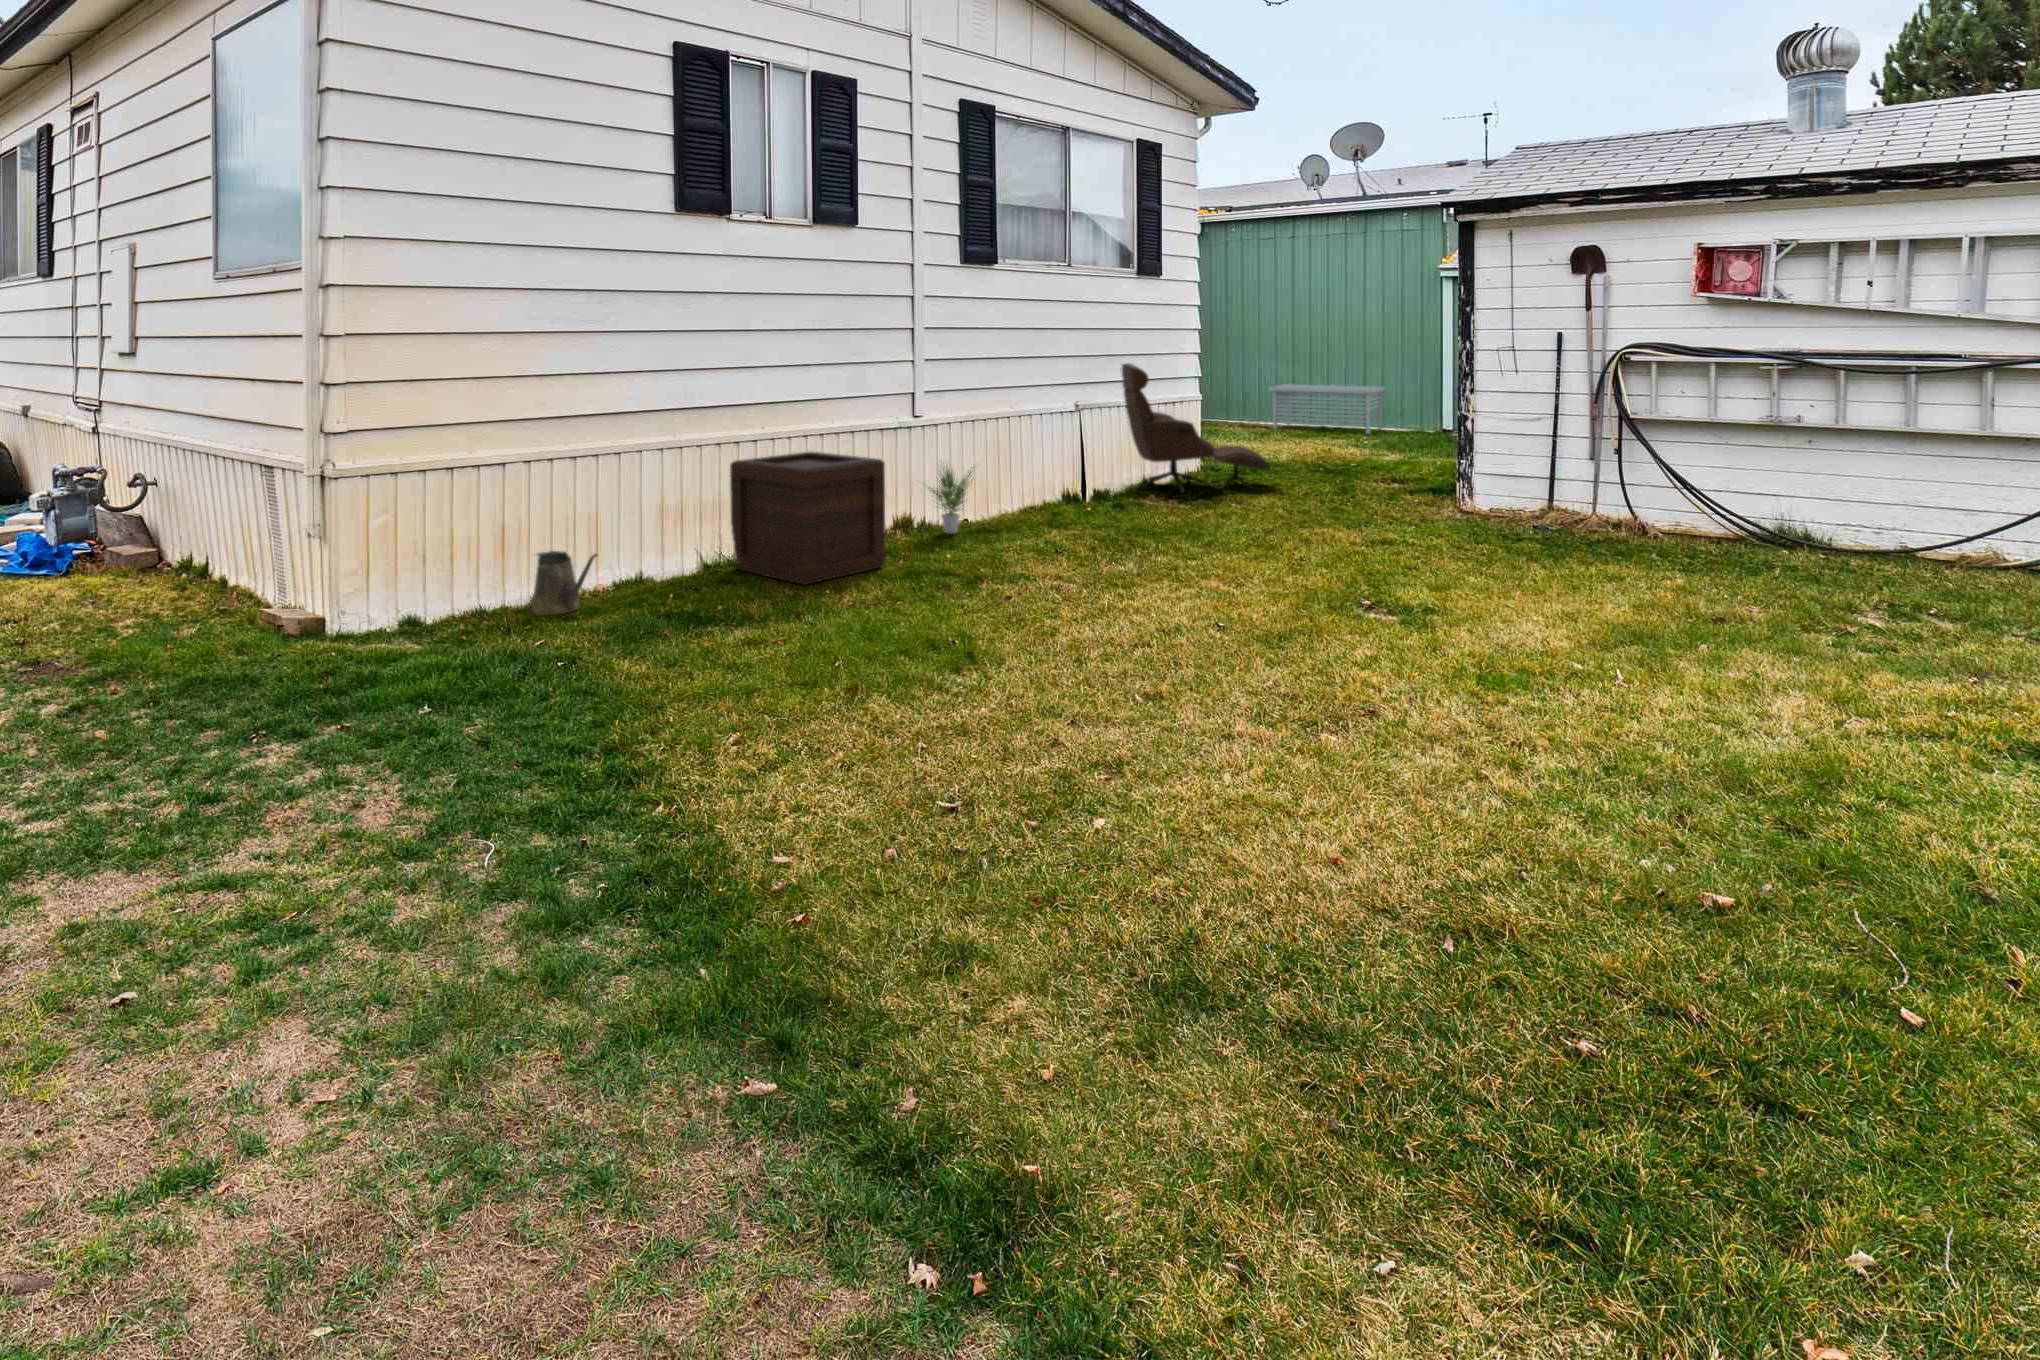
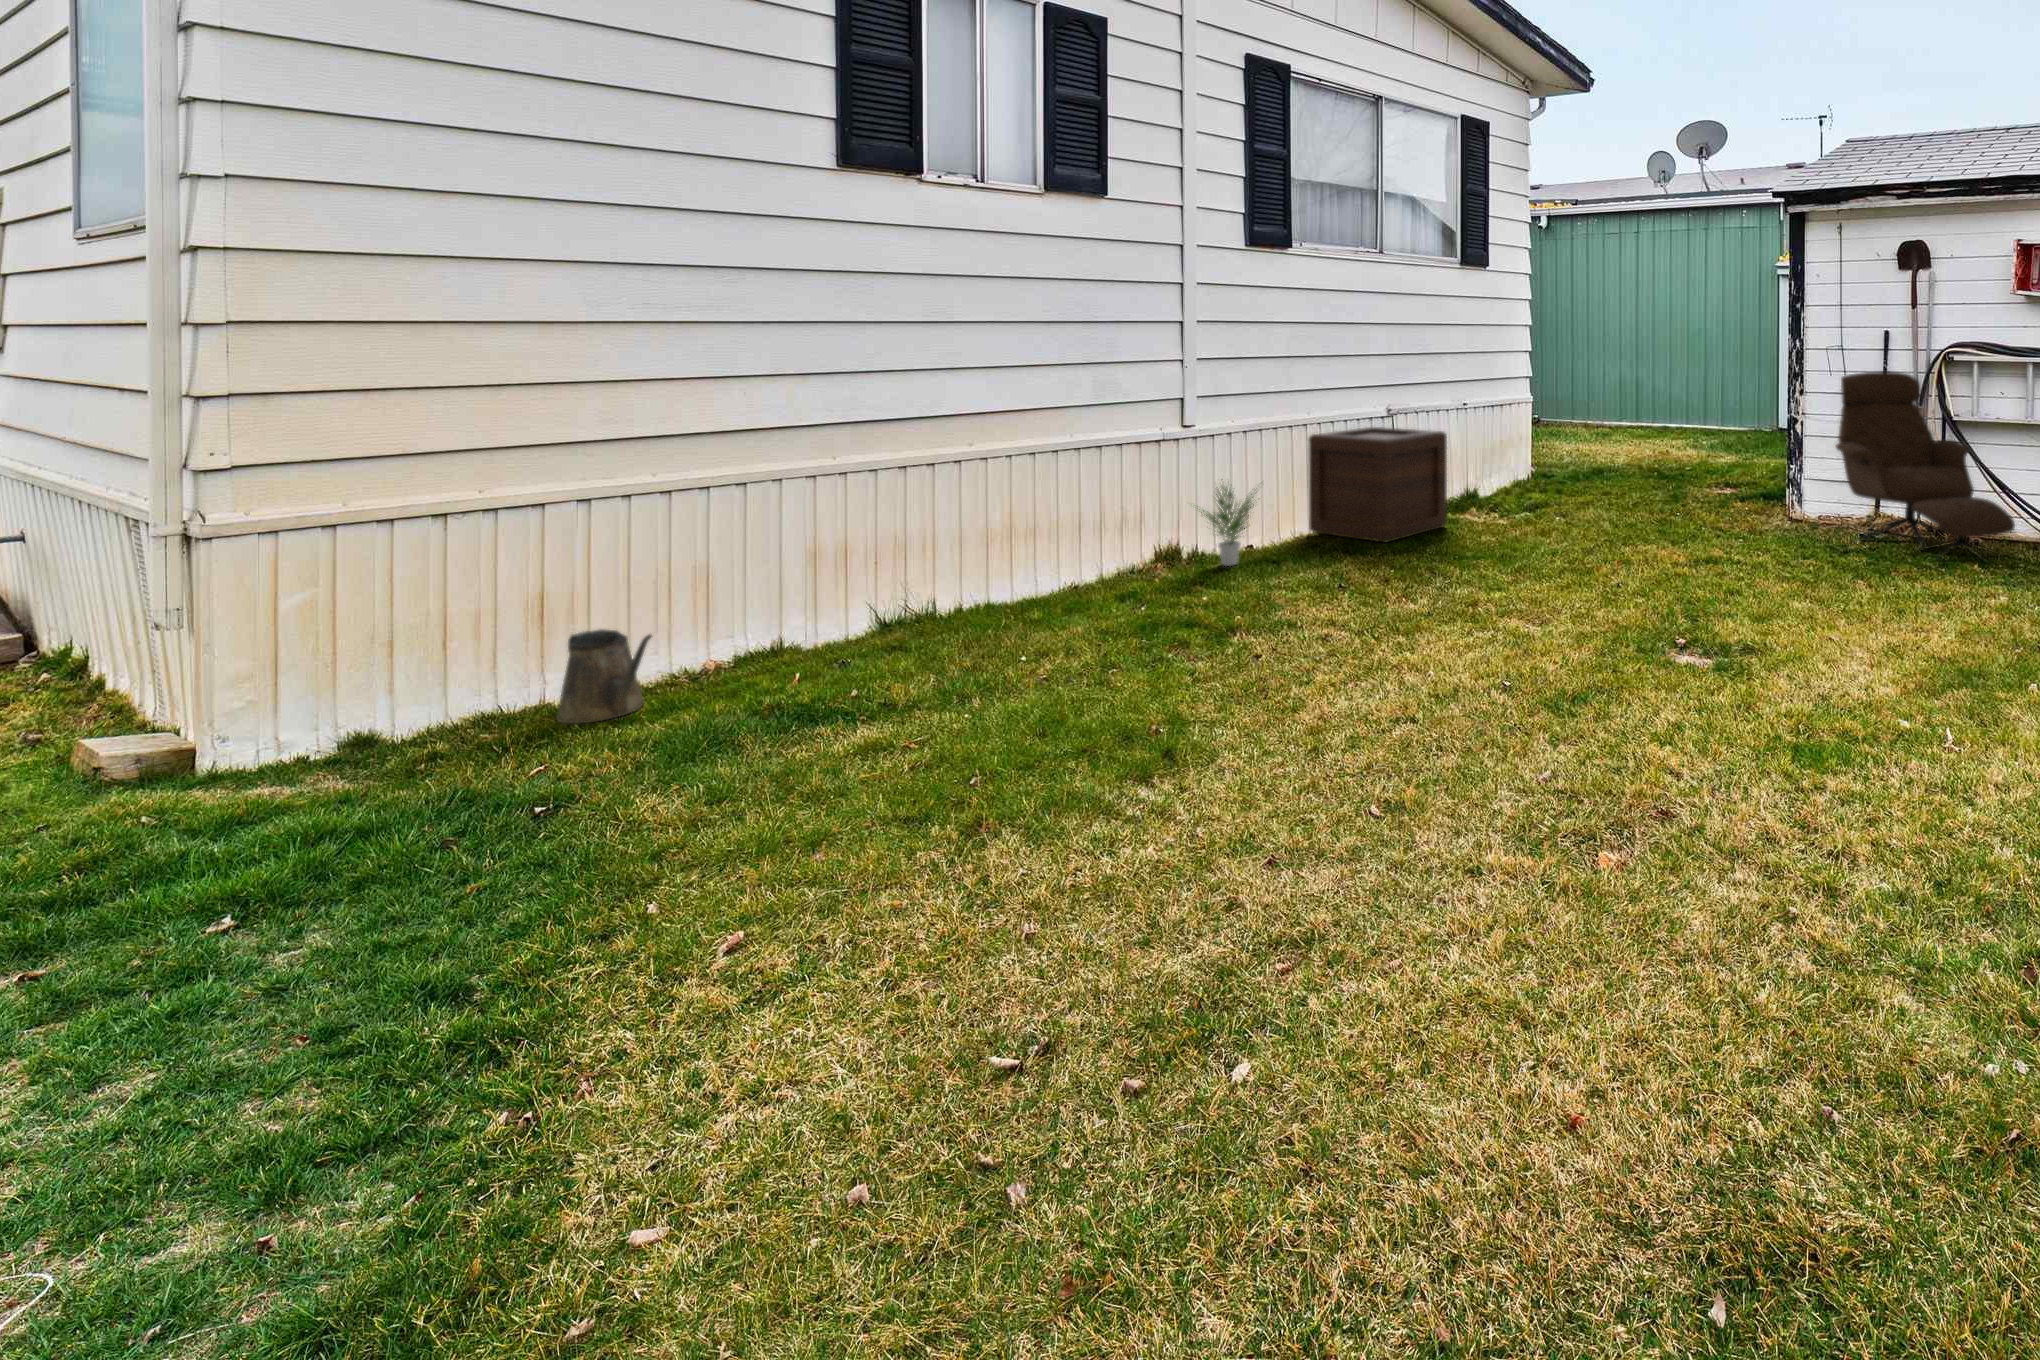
lounge chair: present [1122,363,1267,493] -> present [1836,372,2015,563]
storage bench: present [1269,384,1384,434] -> none [1613,384,1724,434]
wooden crate: present [730,452,886,585] -> present [1308,427,1447,543]

